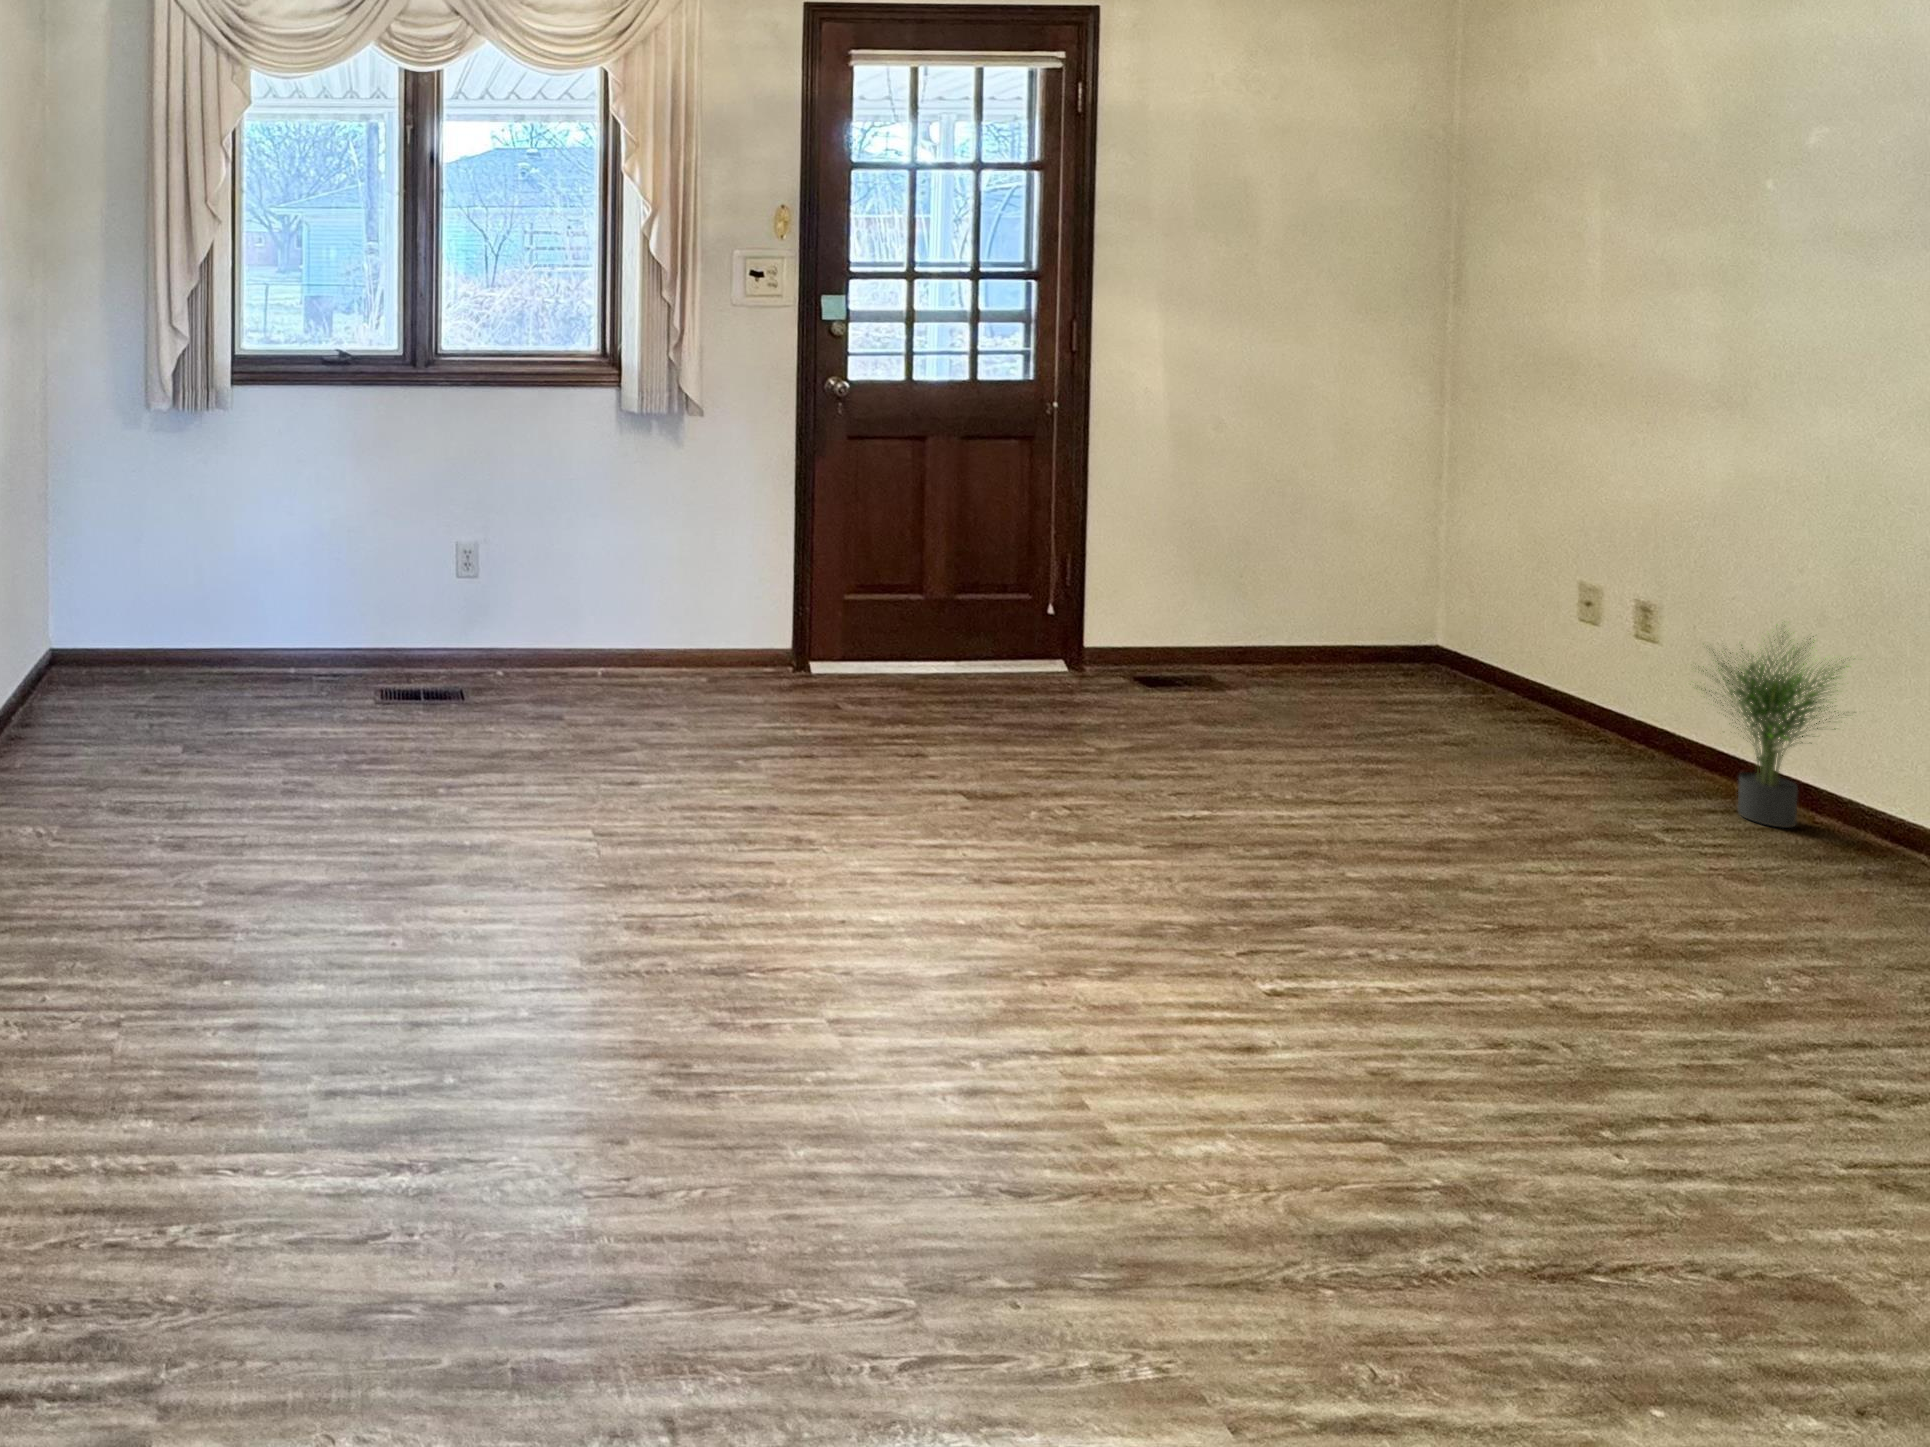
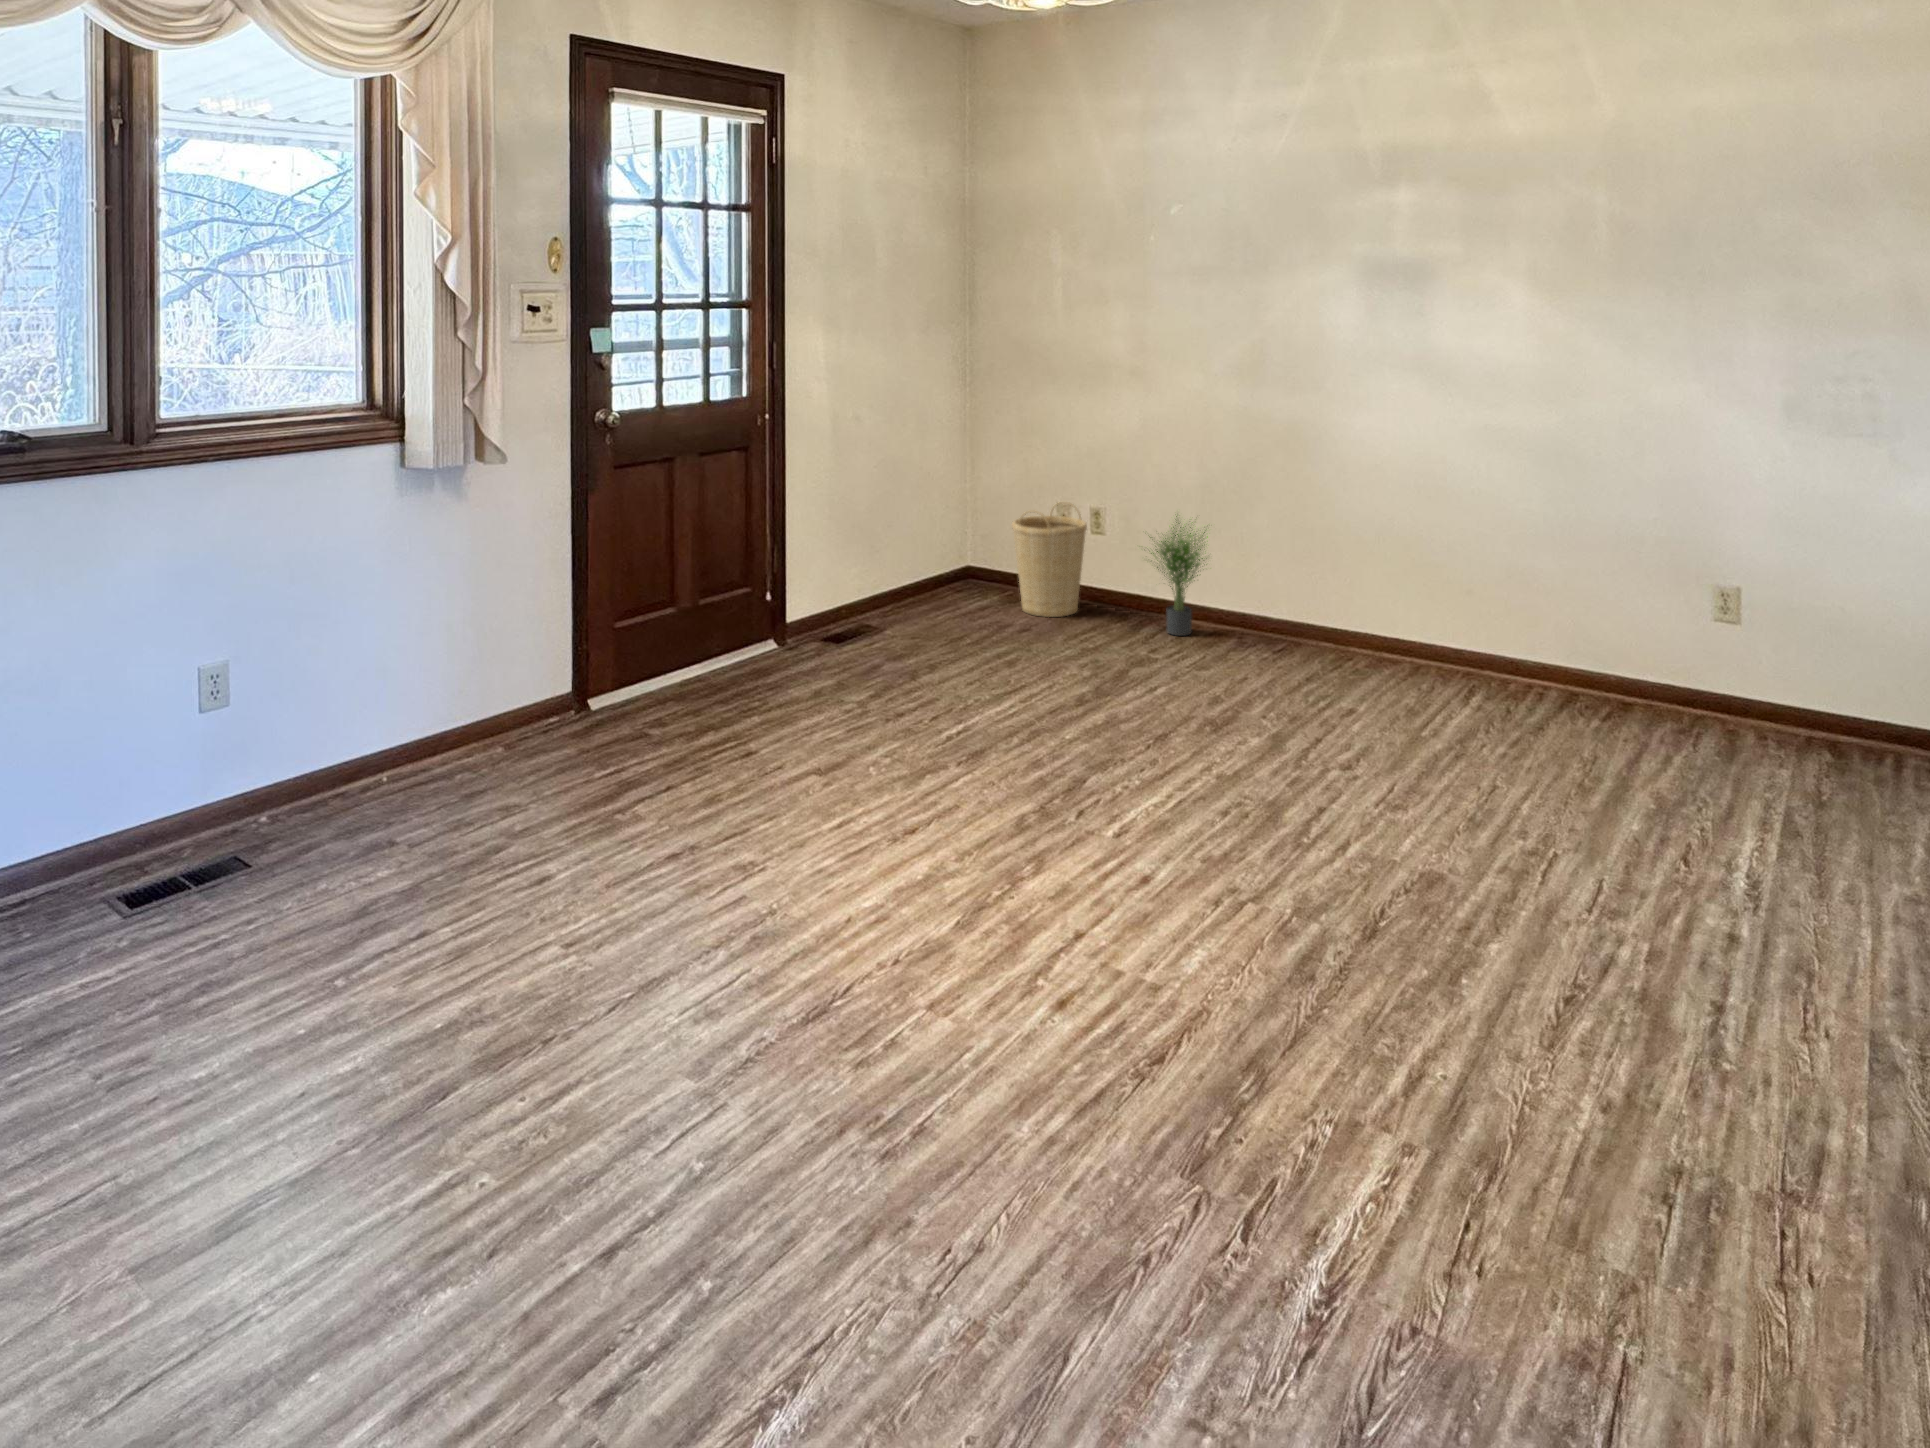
basket: none [1469,576,1616,744] -> present [1012,502,1087,617]

